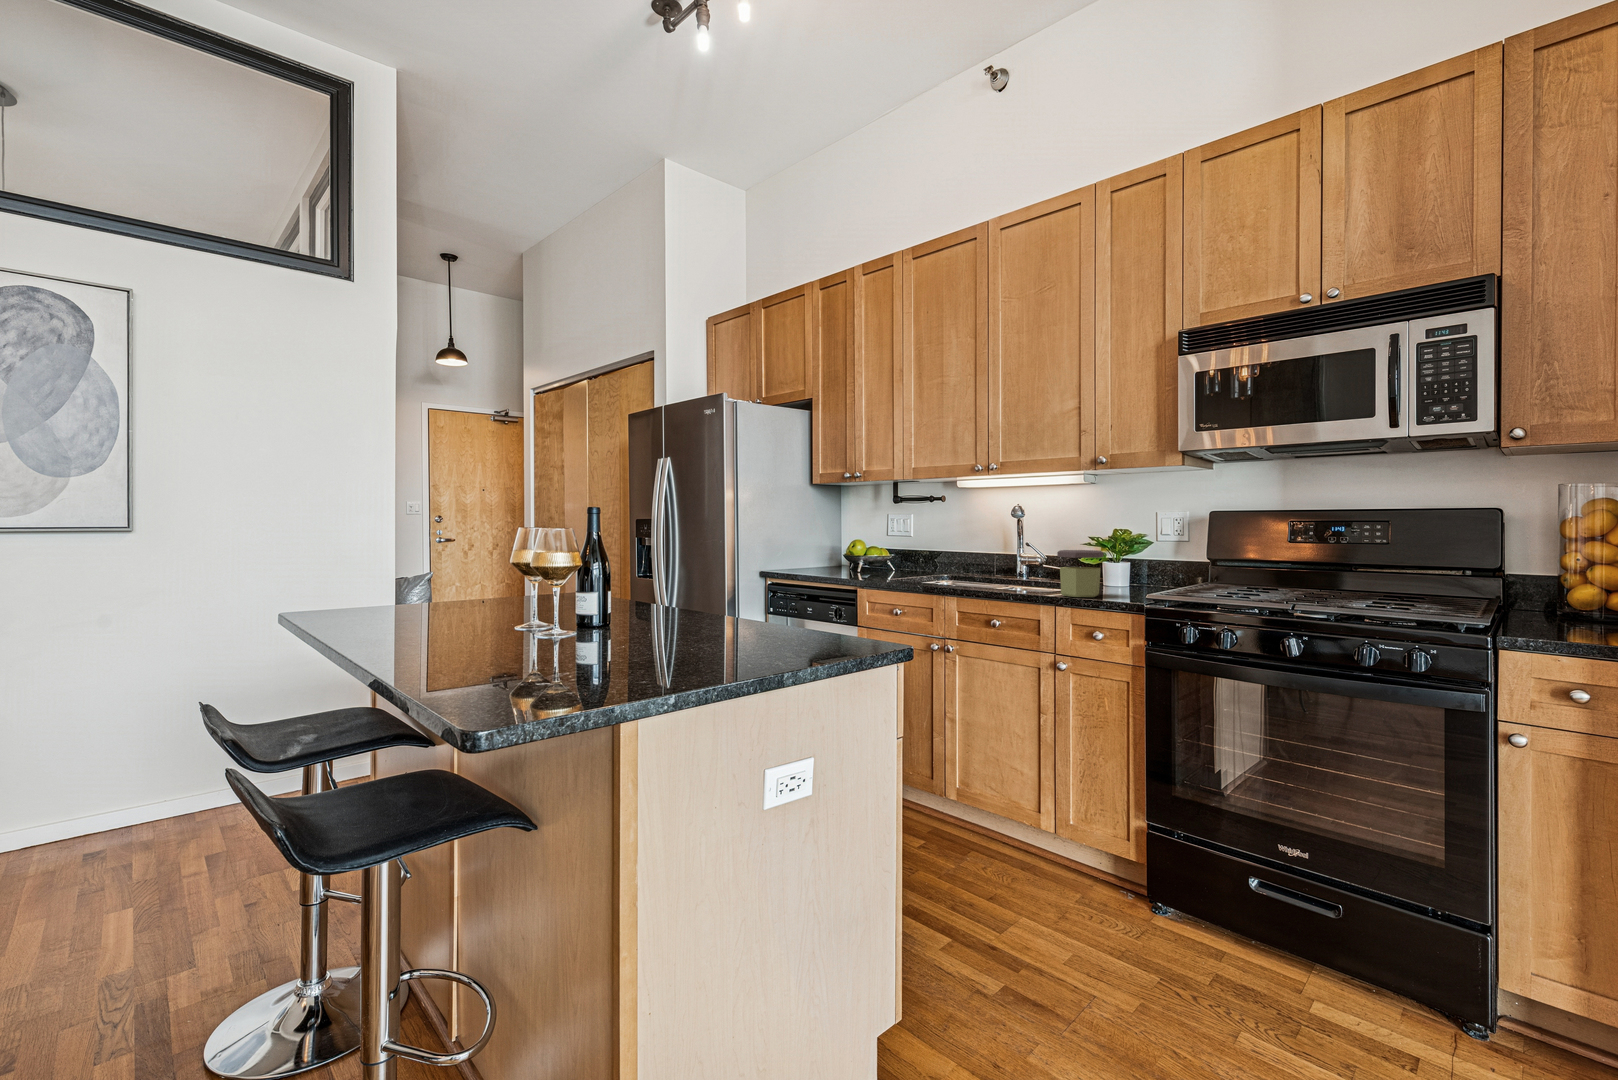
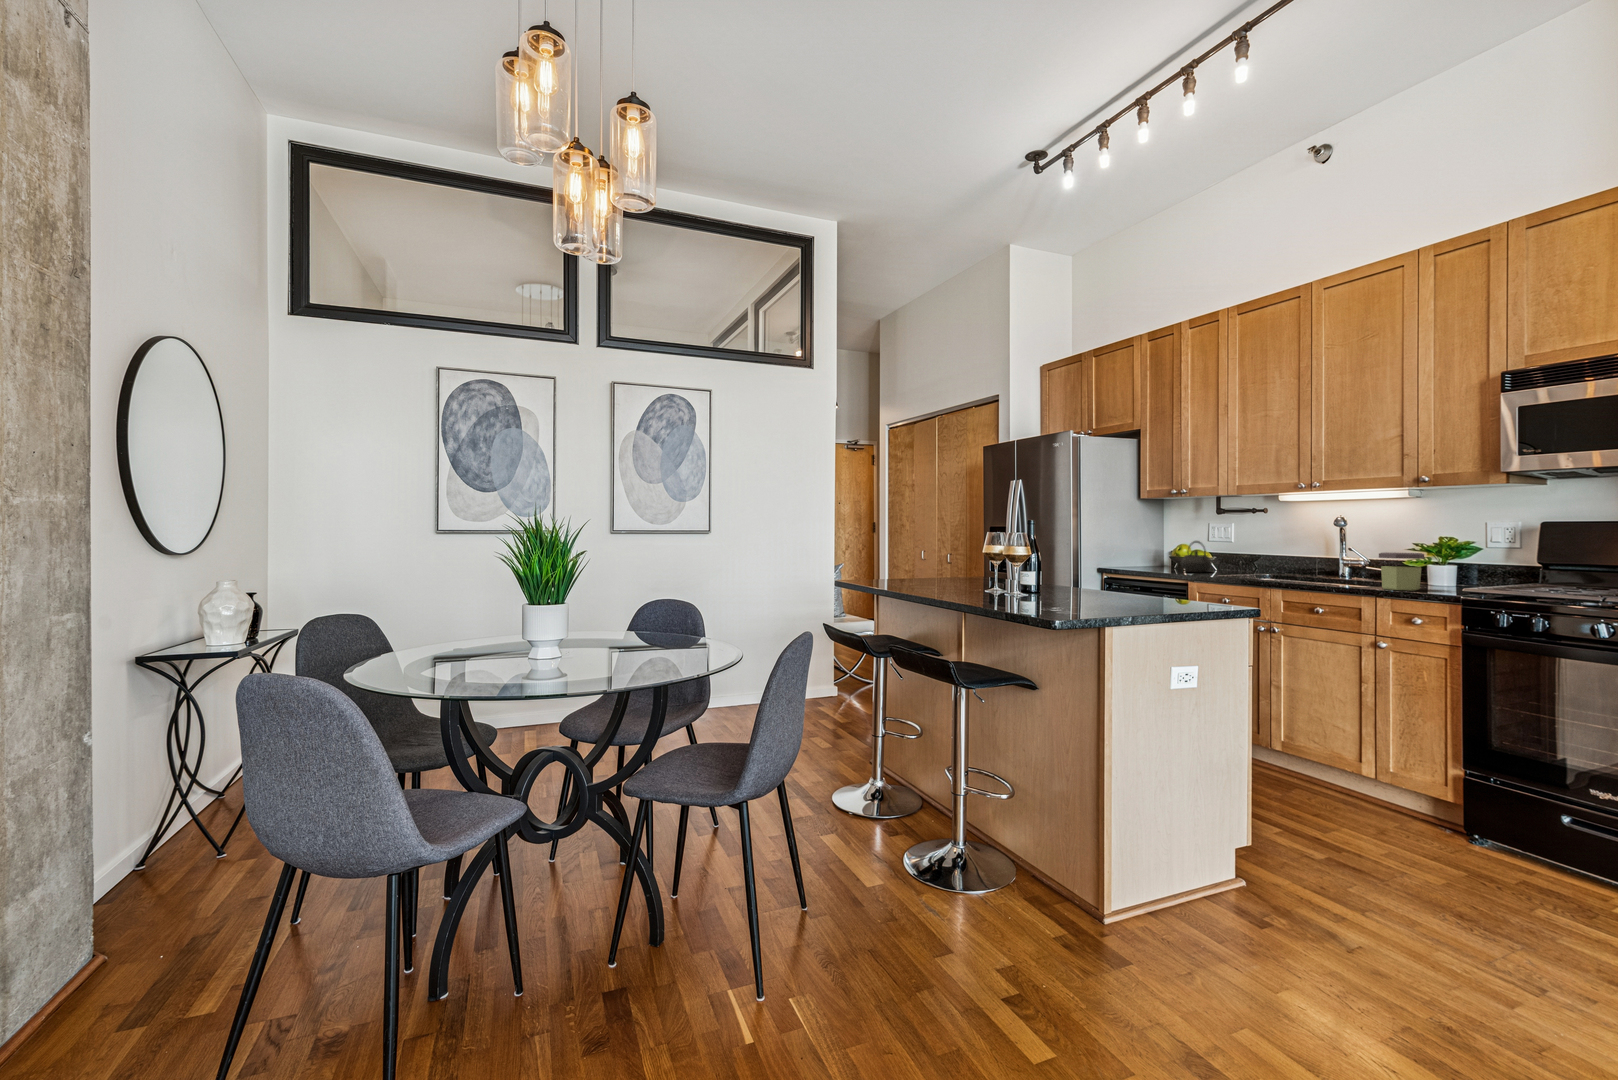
kettle: none [854,535,888,574] -> present [1181,541,1212,572]

